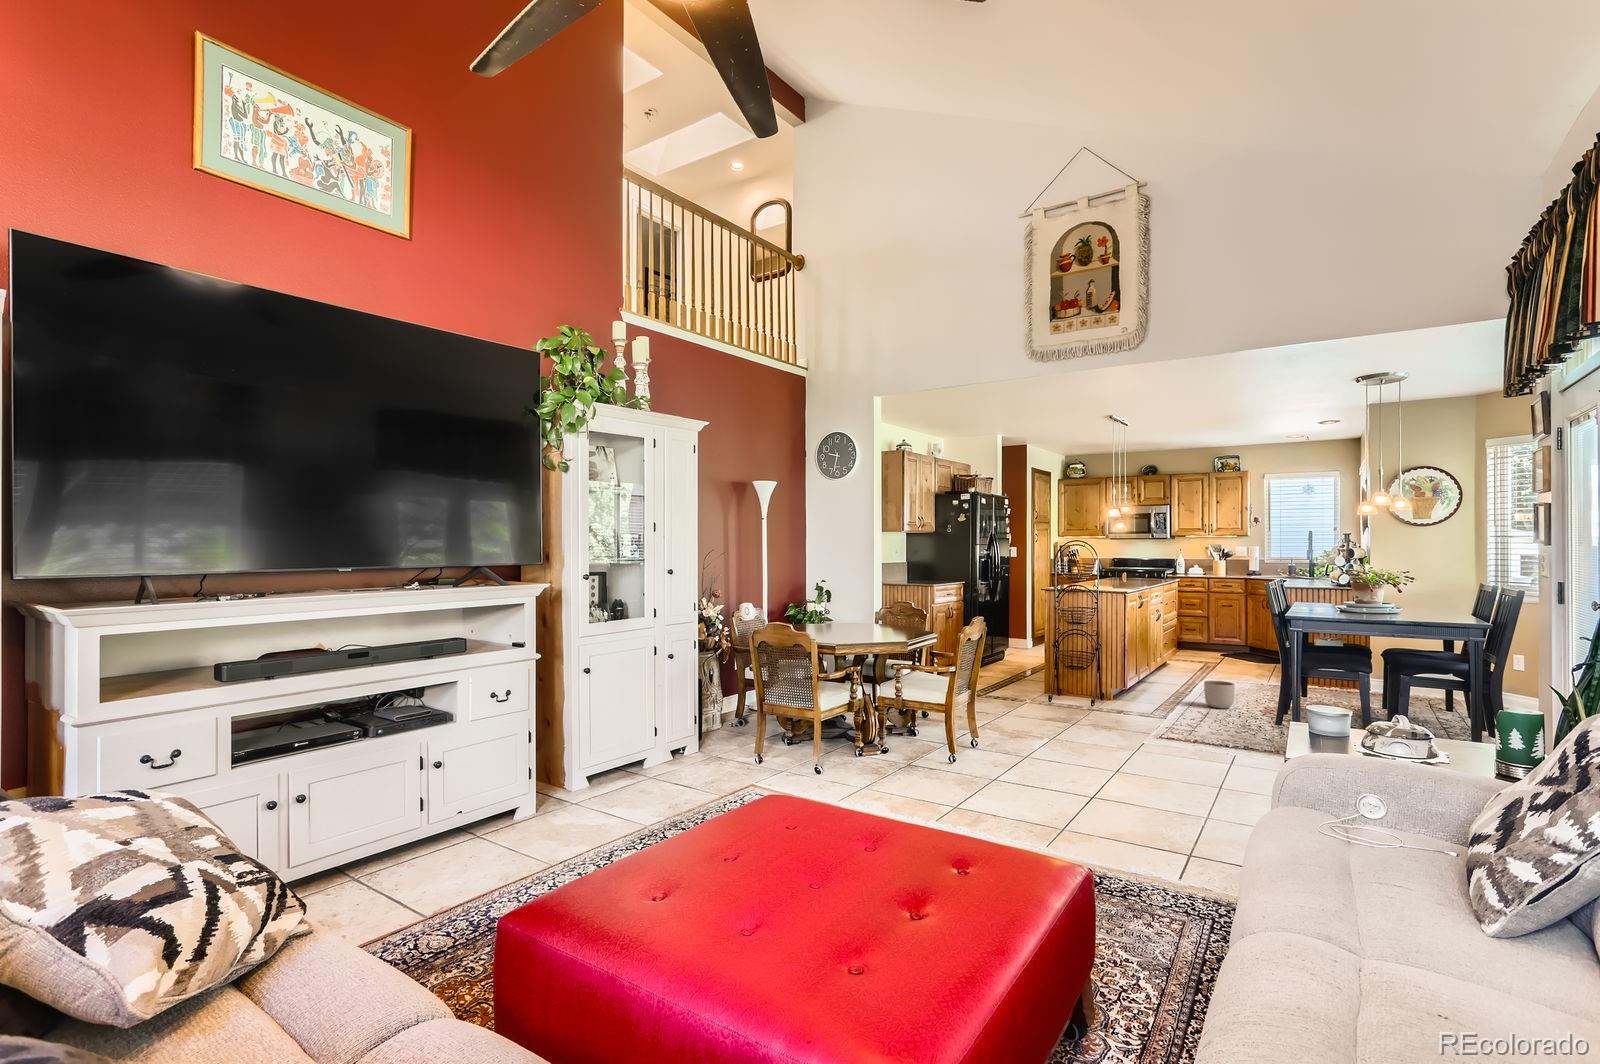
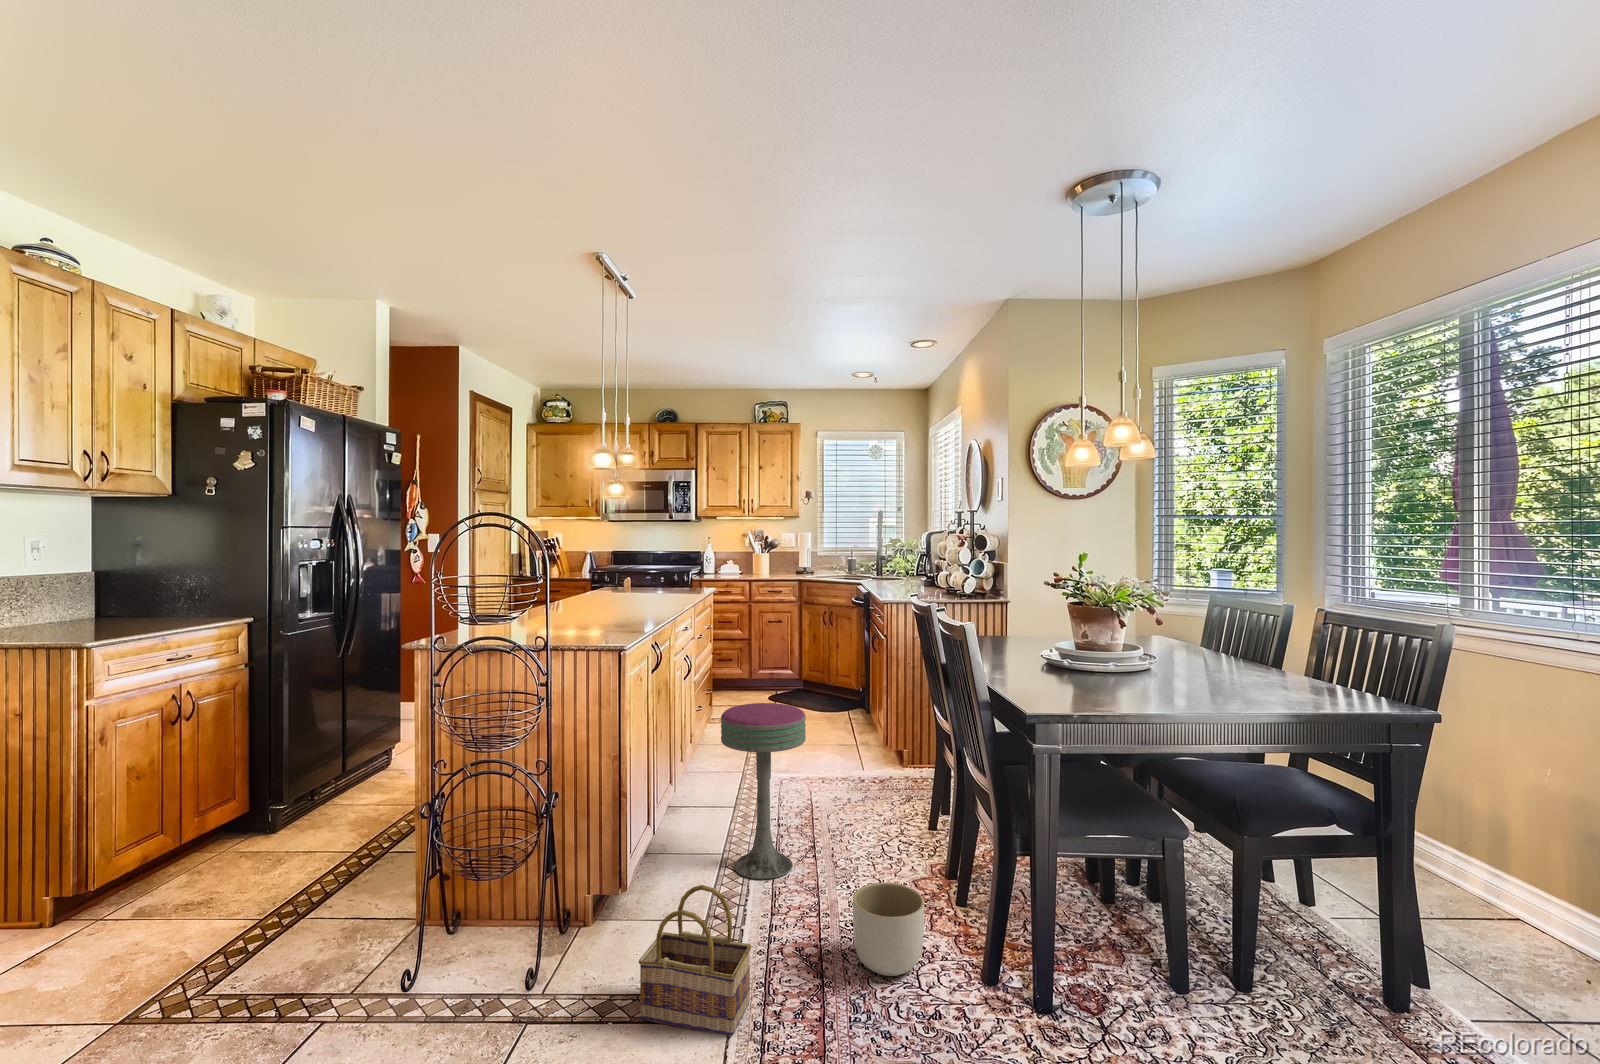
bar stool: none [1159,621,1200,692] -> present [721,703,806,880]
basket: none [1120,664,1160,706] -> present [639,885,751,1036]

